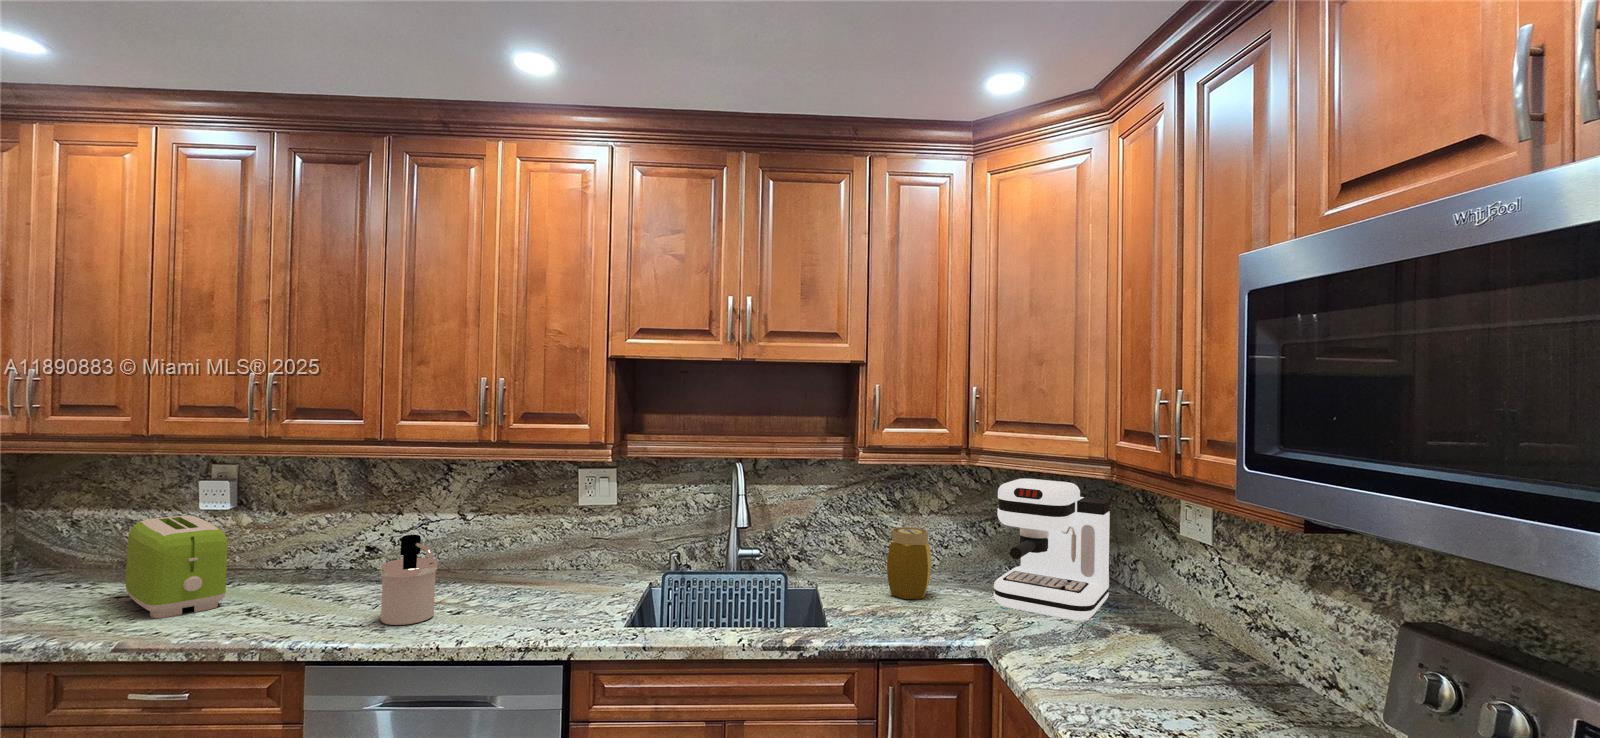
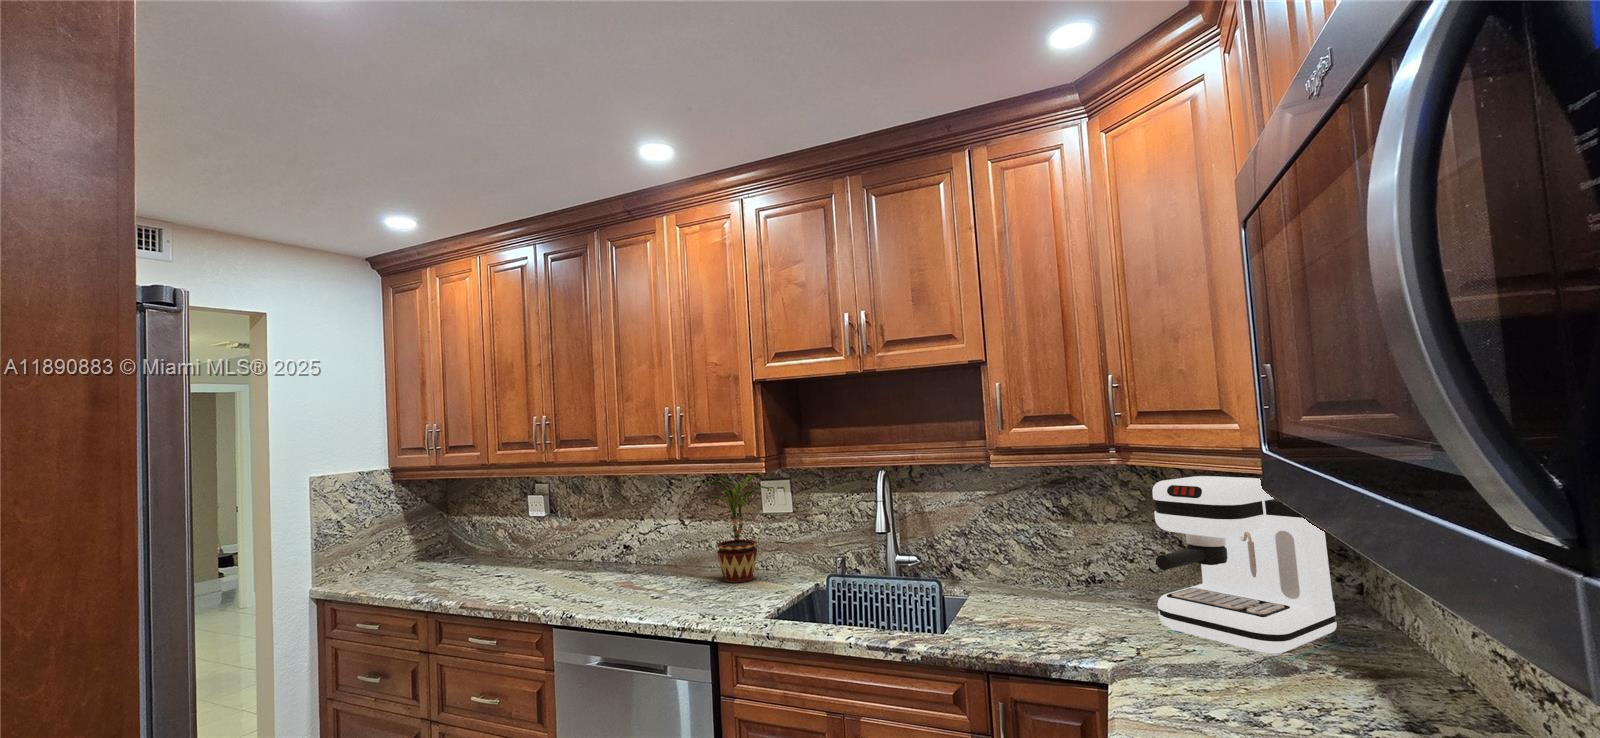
potted plant: none [511,461,604,587] -> present [701,475,771,583]
toaster: present [126,516,228,618] -> none [473,519,523,589]
jar: present [887,527,931,599] -> none [1034,534,1090,614]
soap dispenser: present [381,535,438,625] -> none [592,533,633,604]

